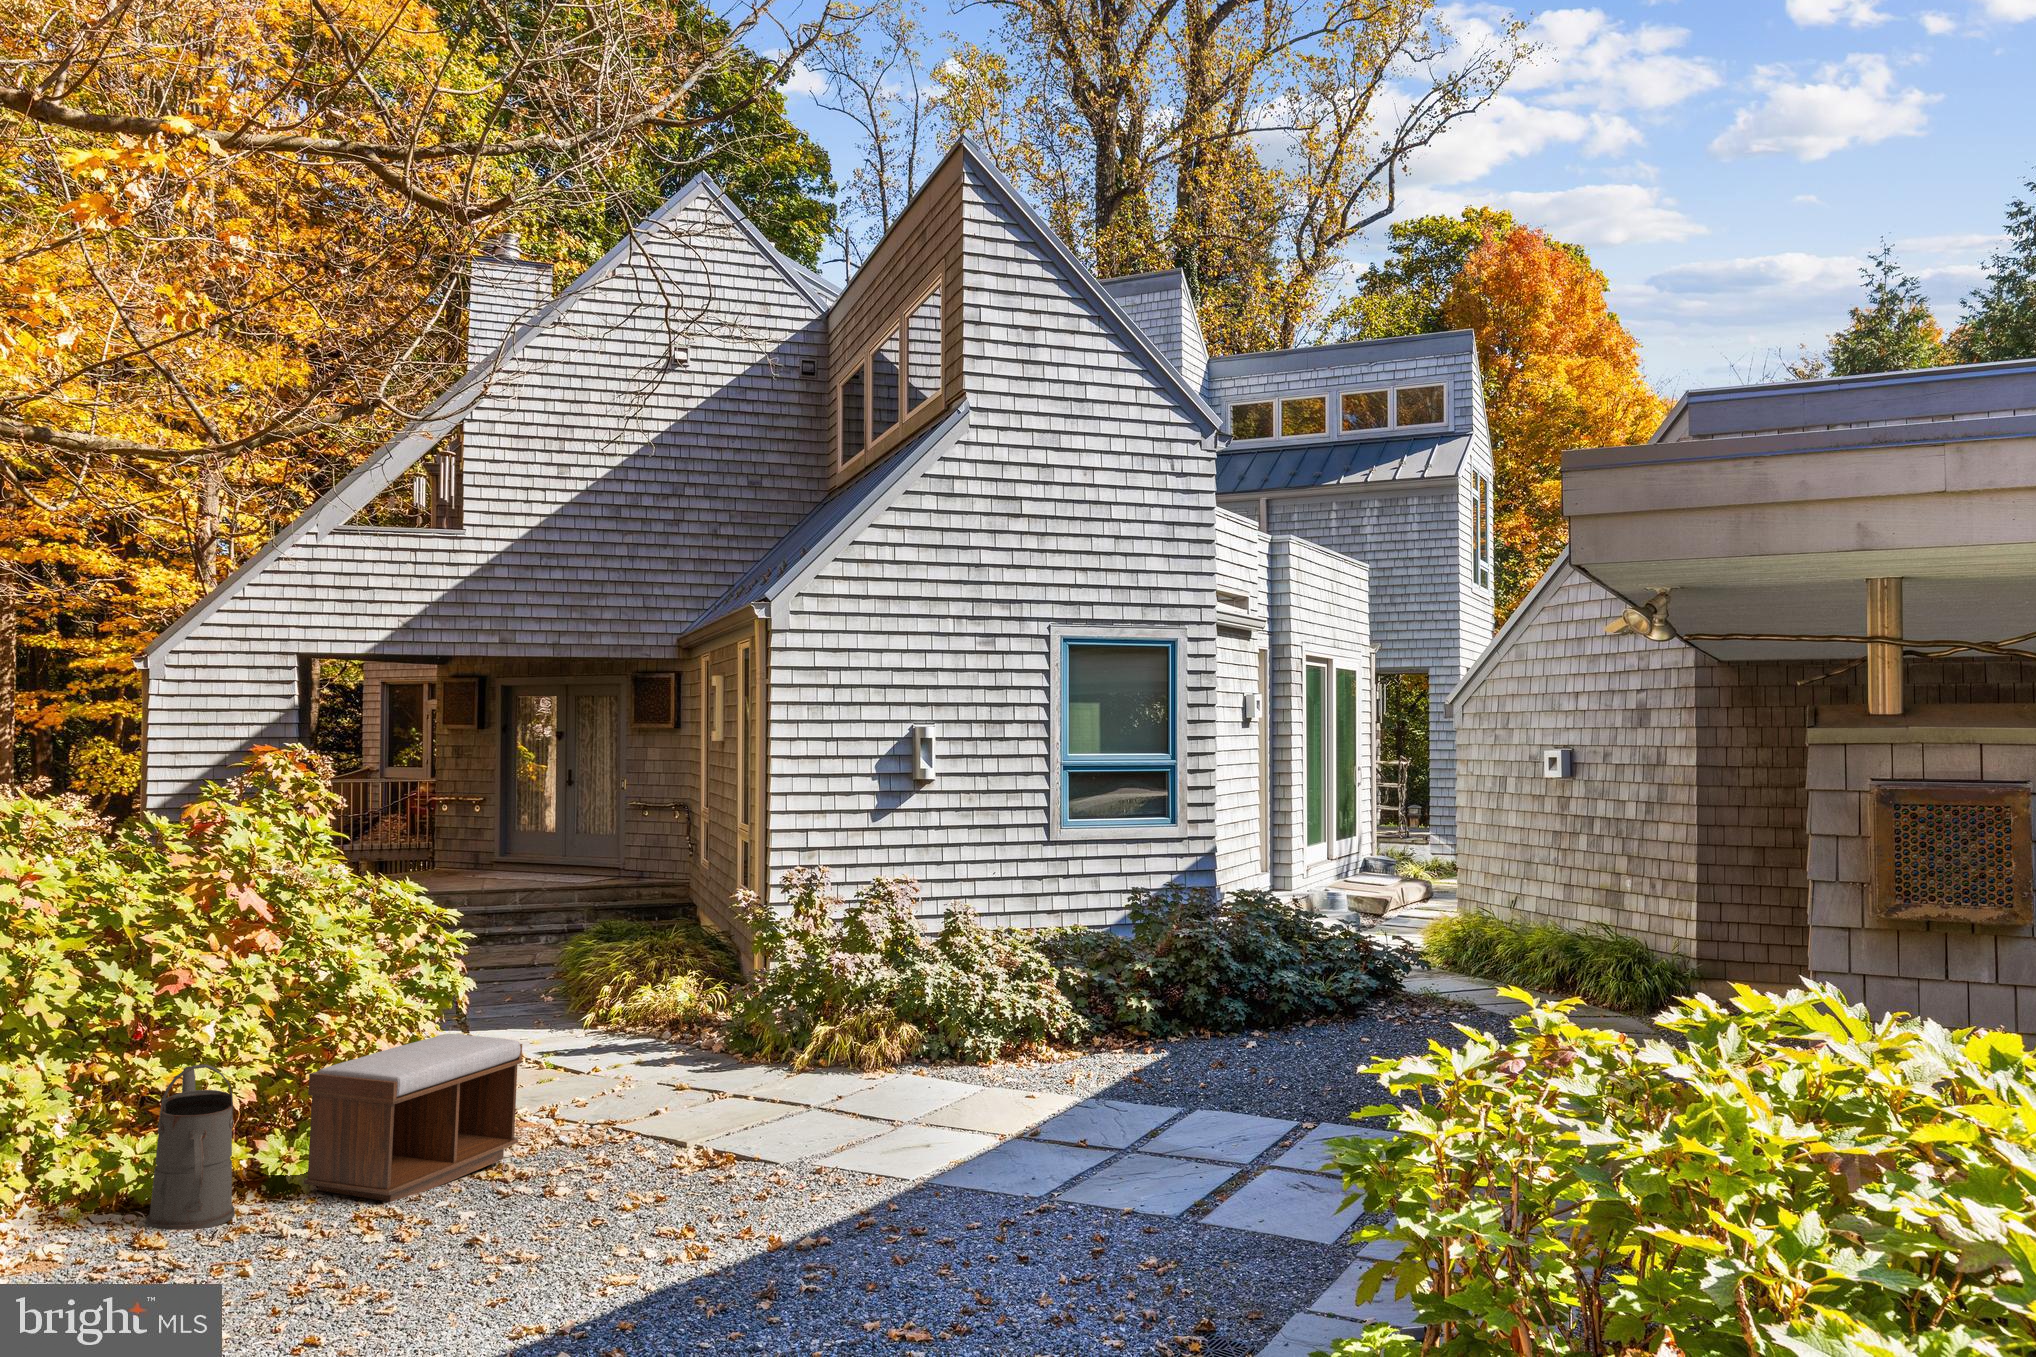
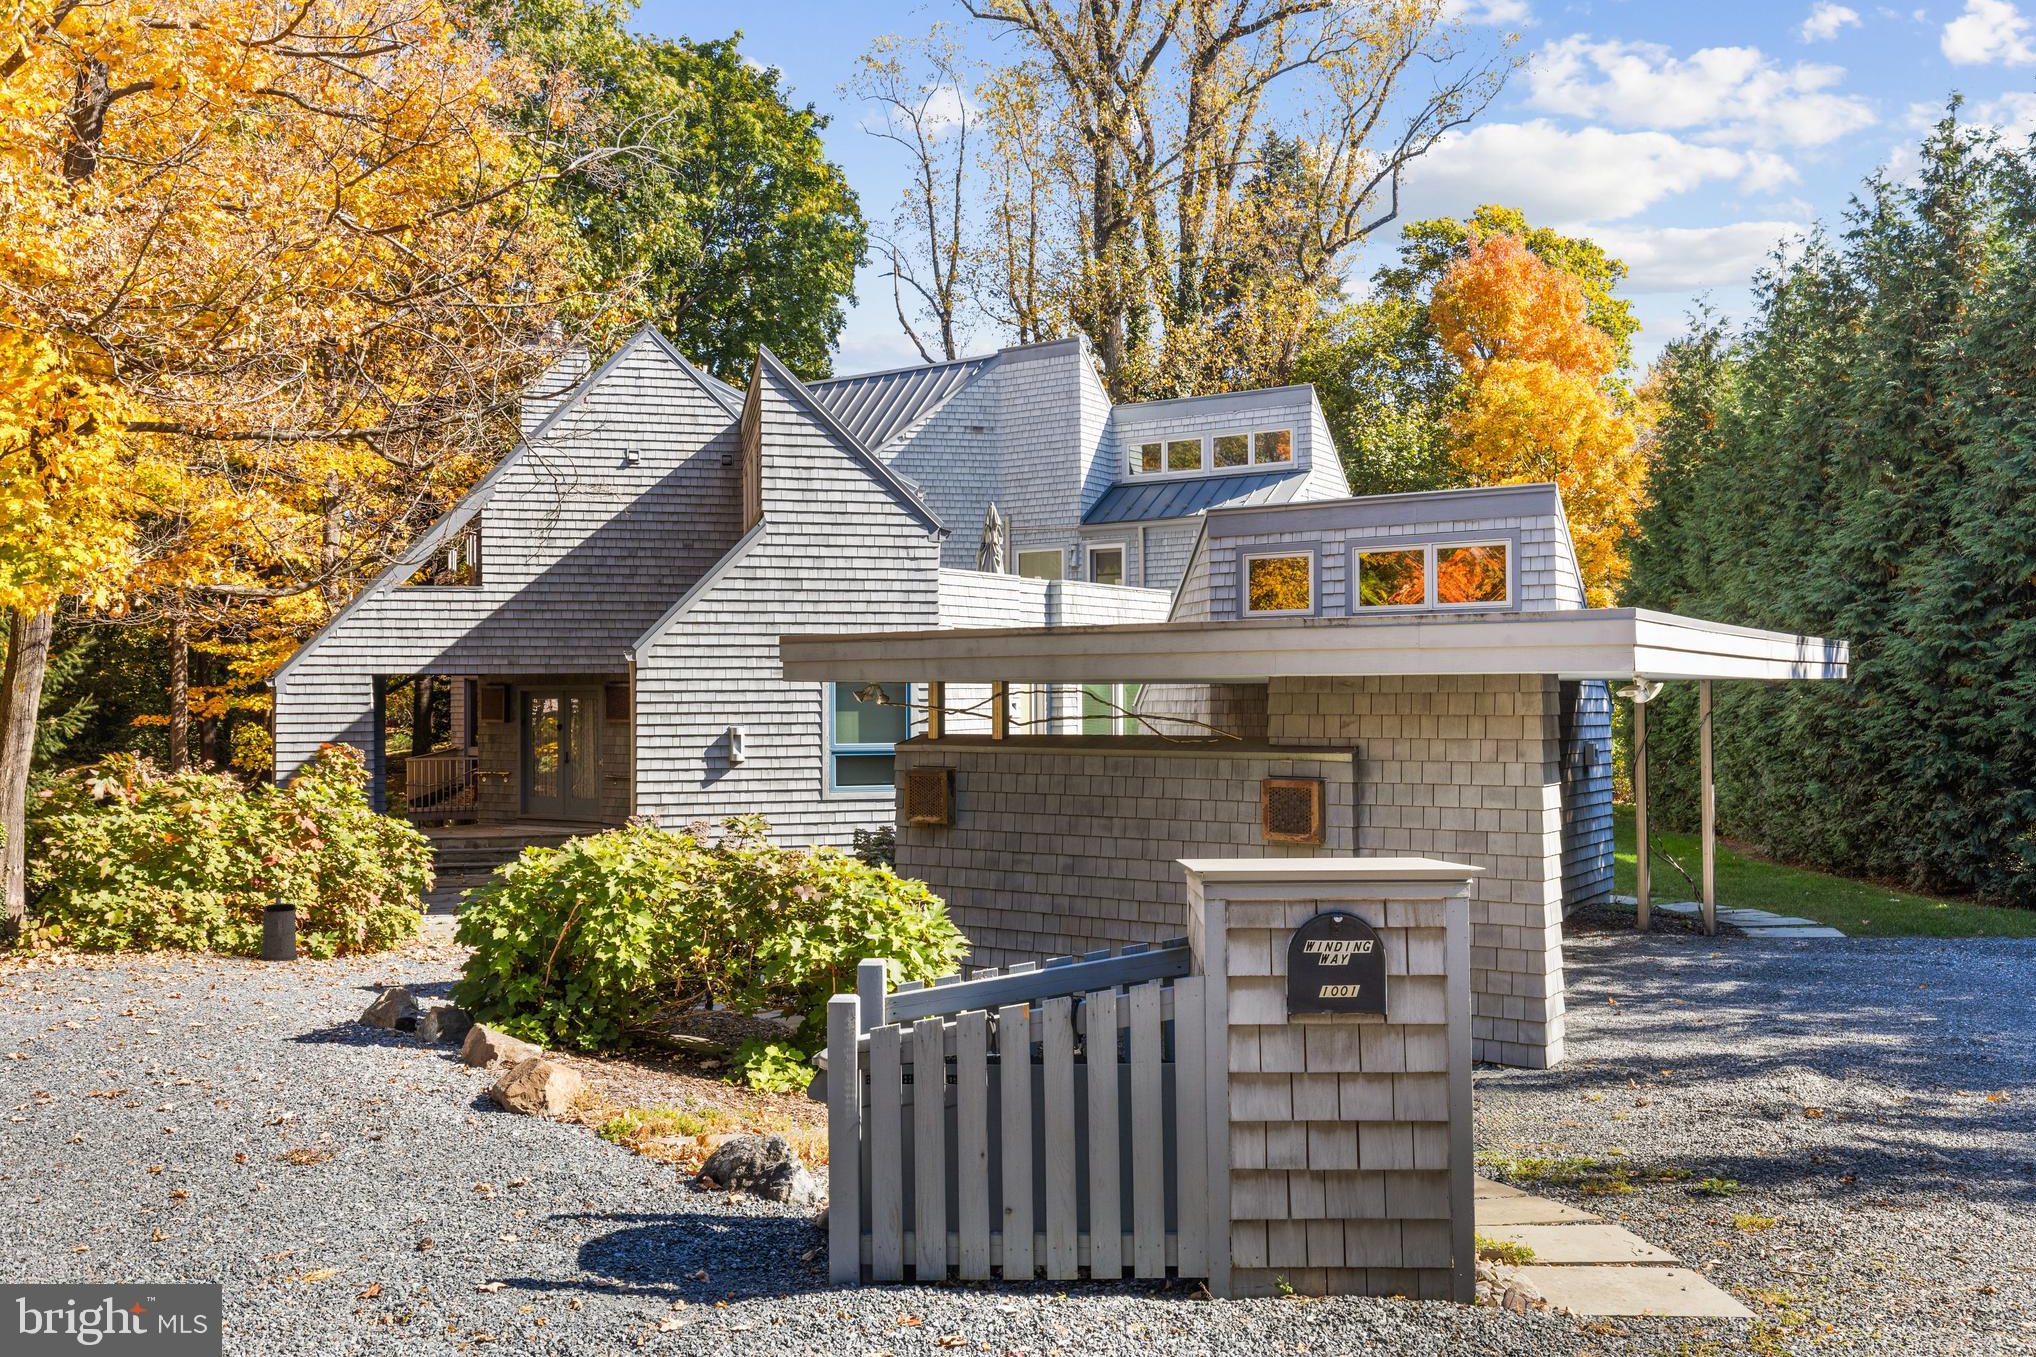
bench: present [304,1034,522,1202] -> none [331,889,440,960]

